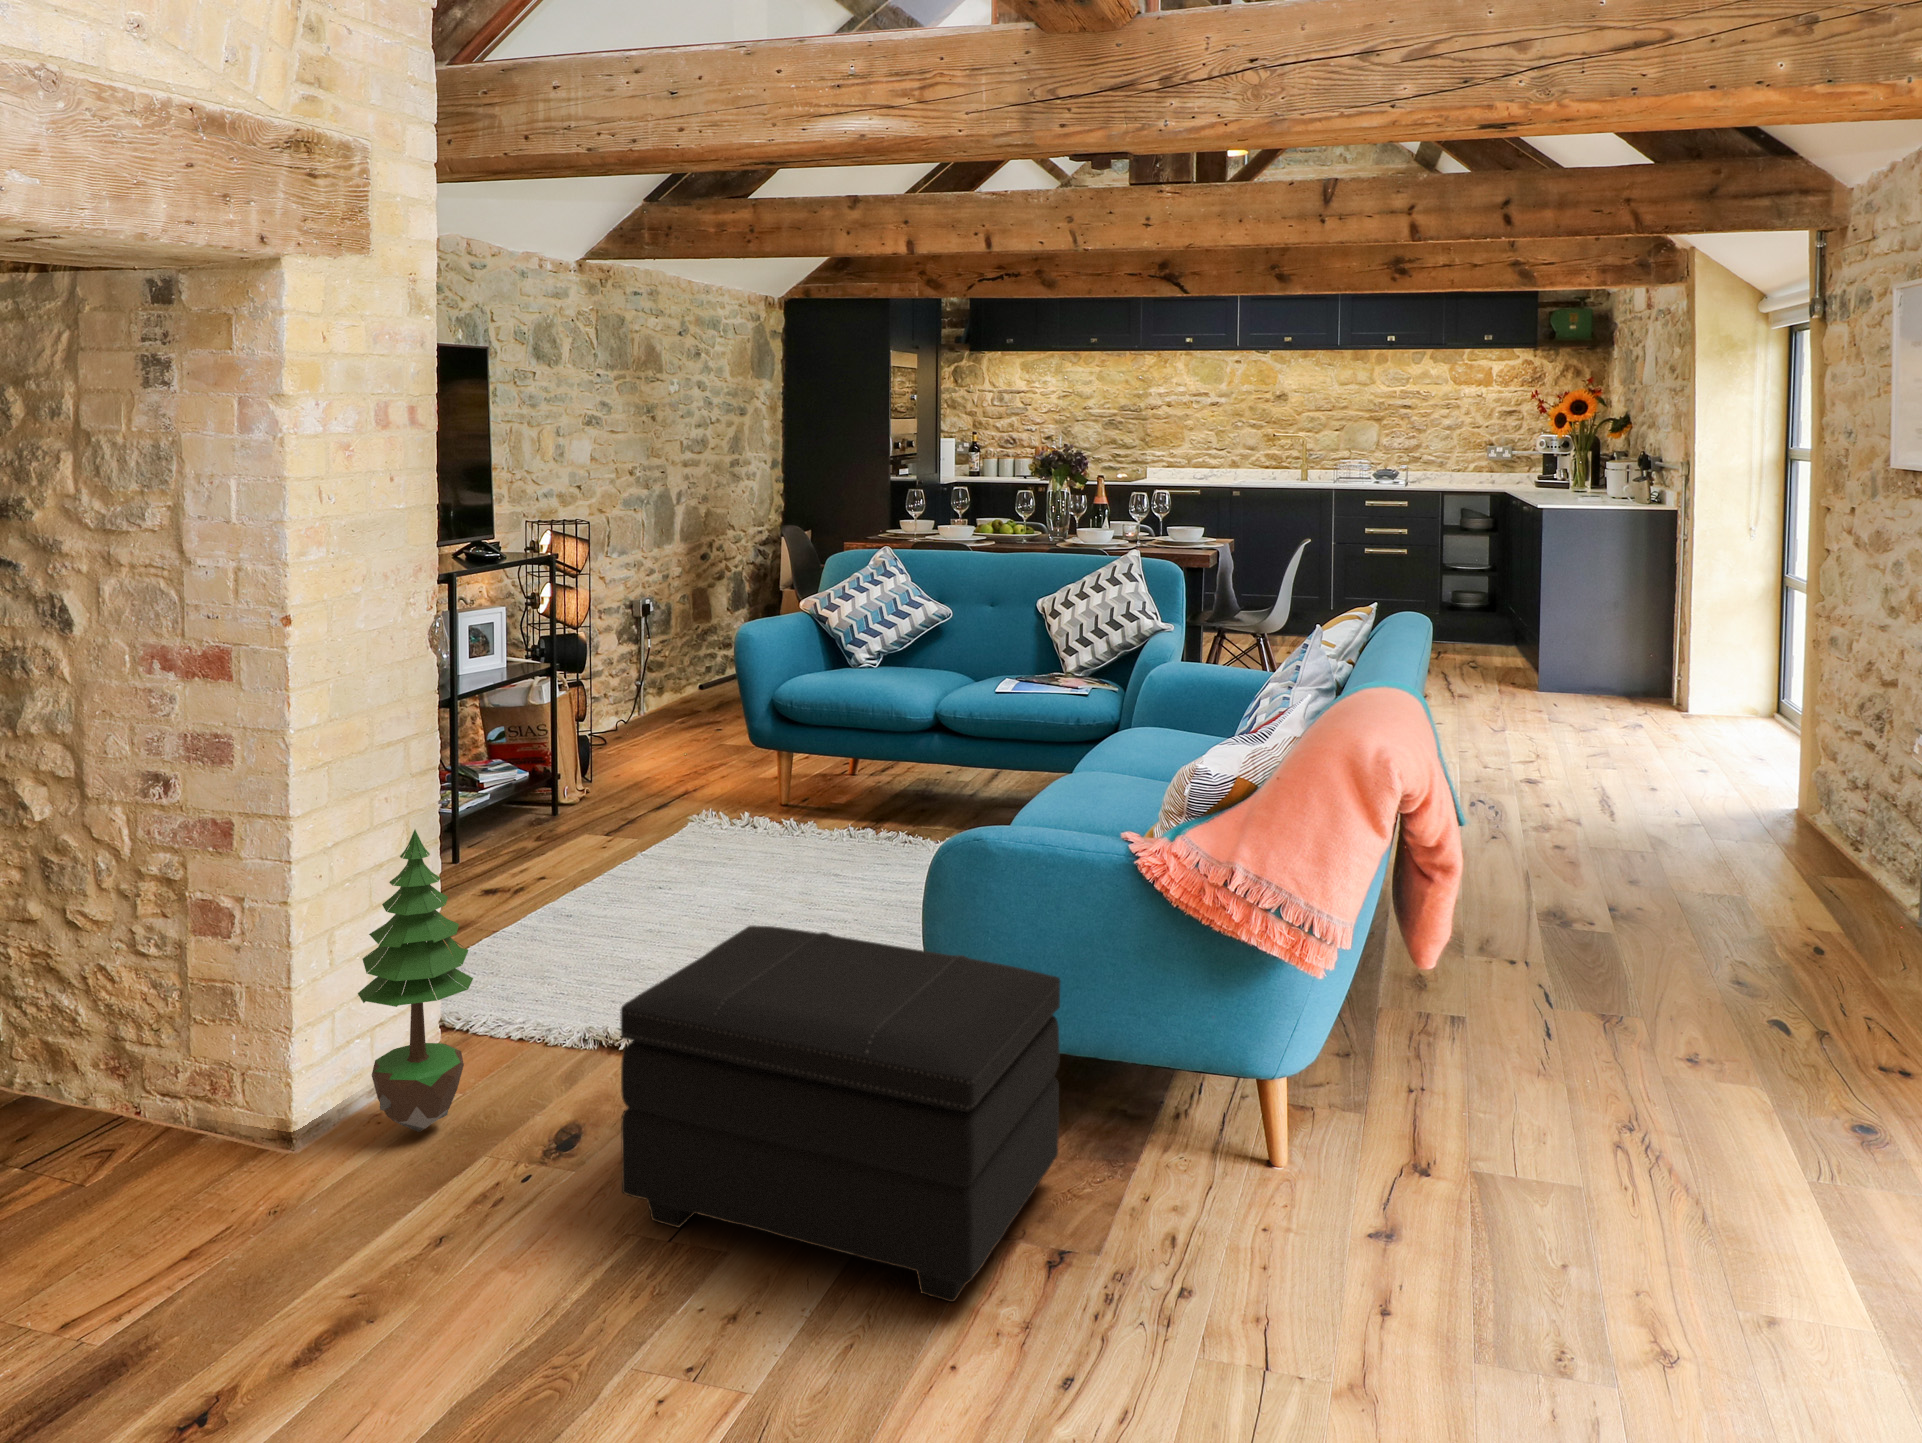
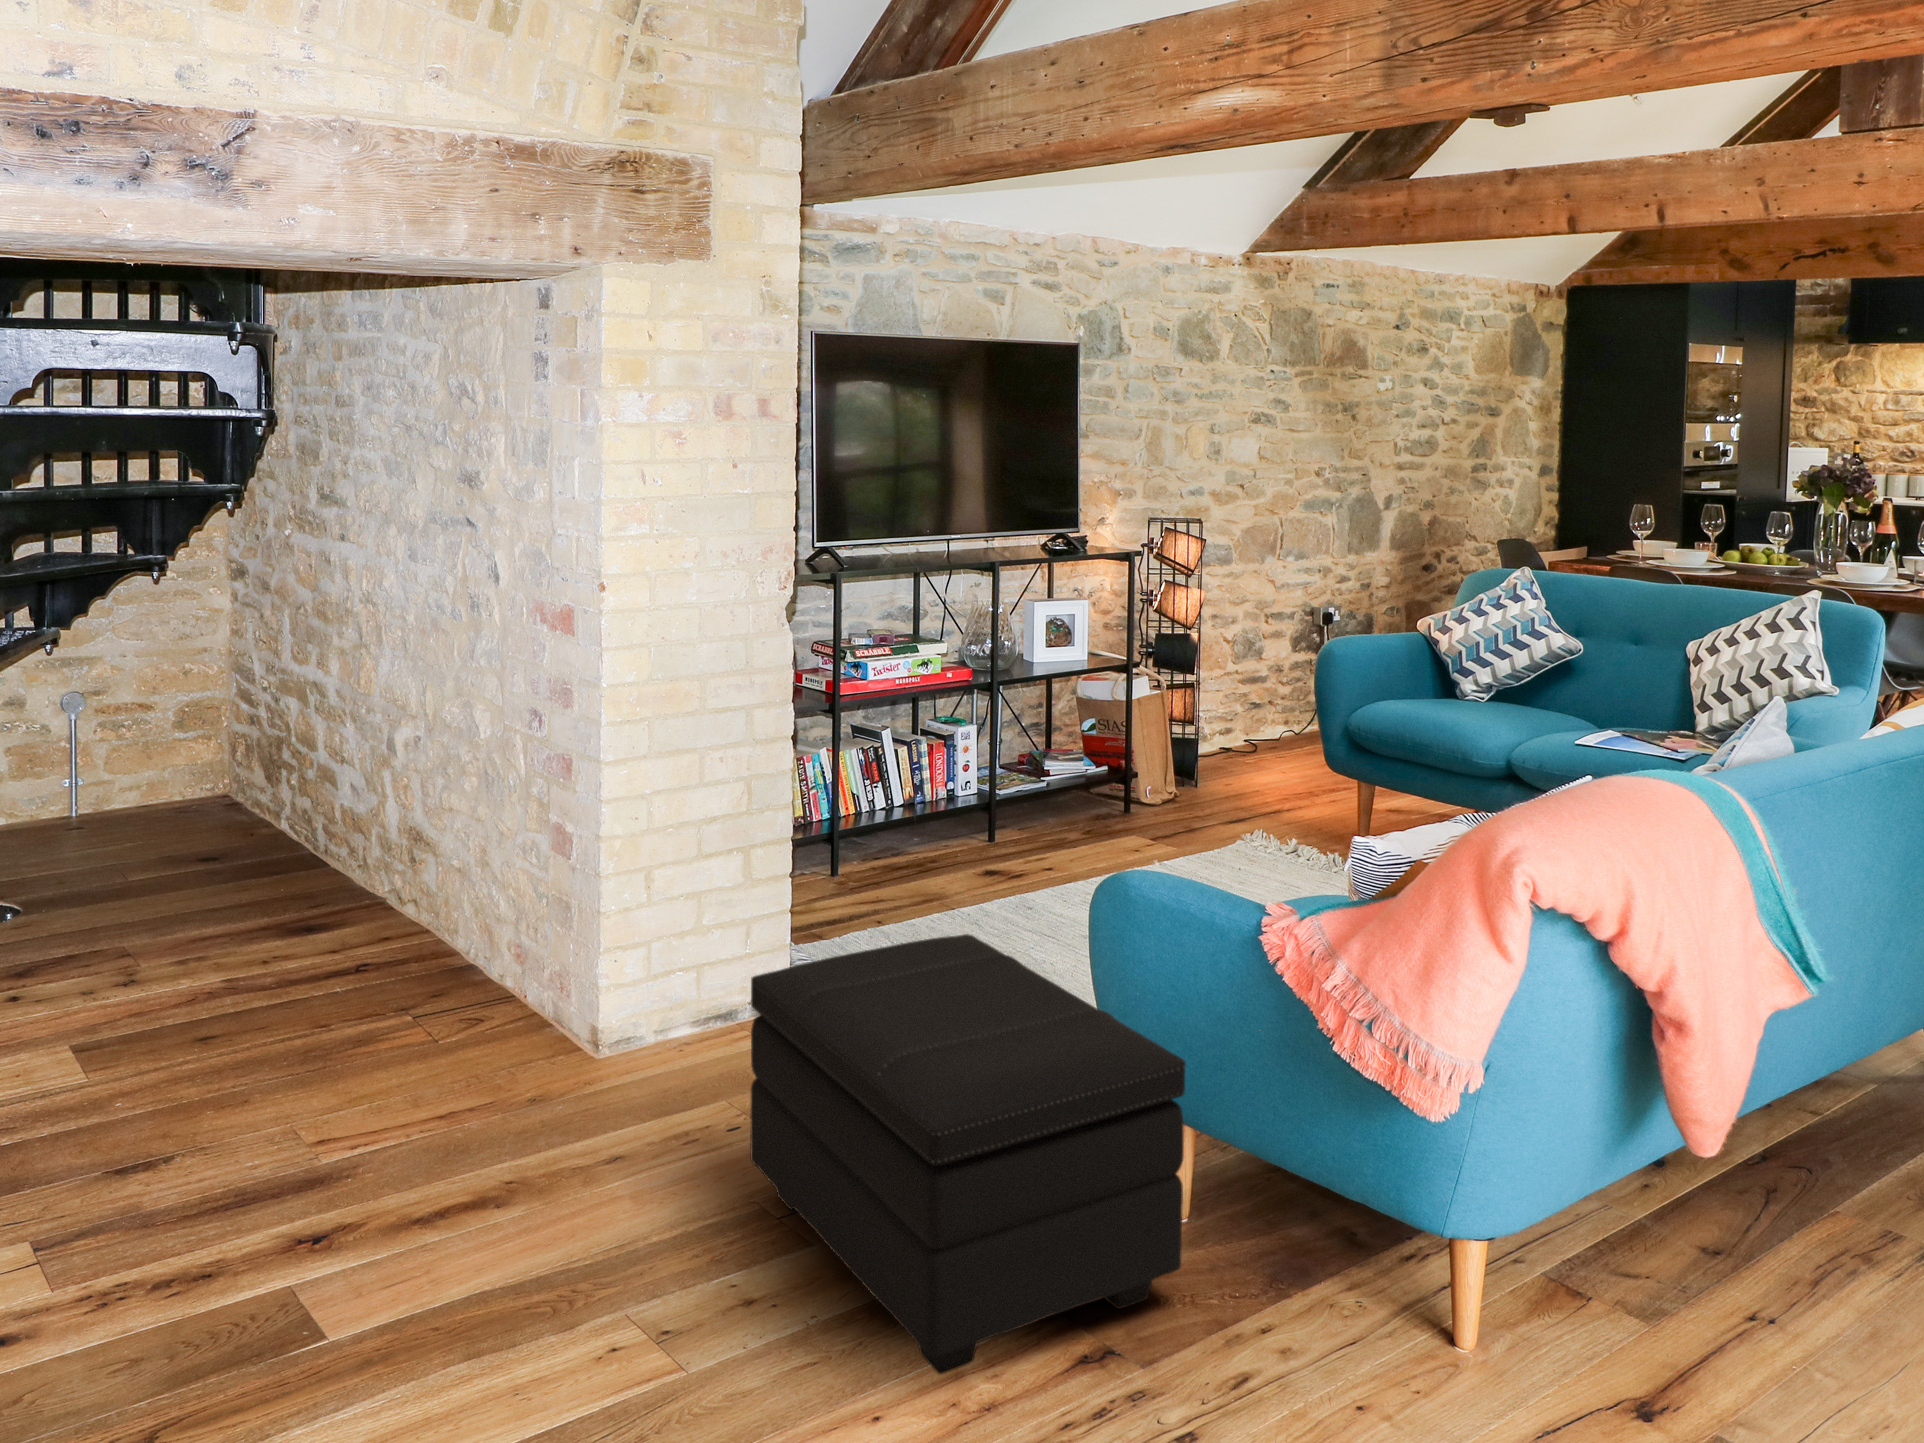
potted tree: present [358,830,473,1132] -> none [643,780,747,1060]

